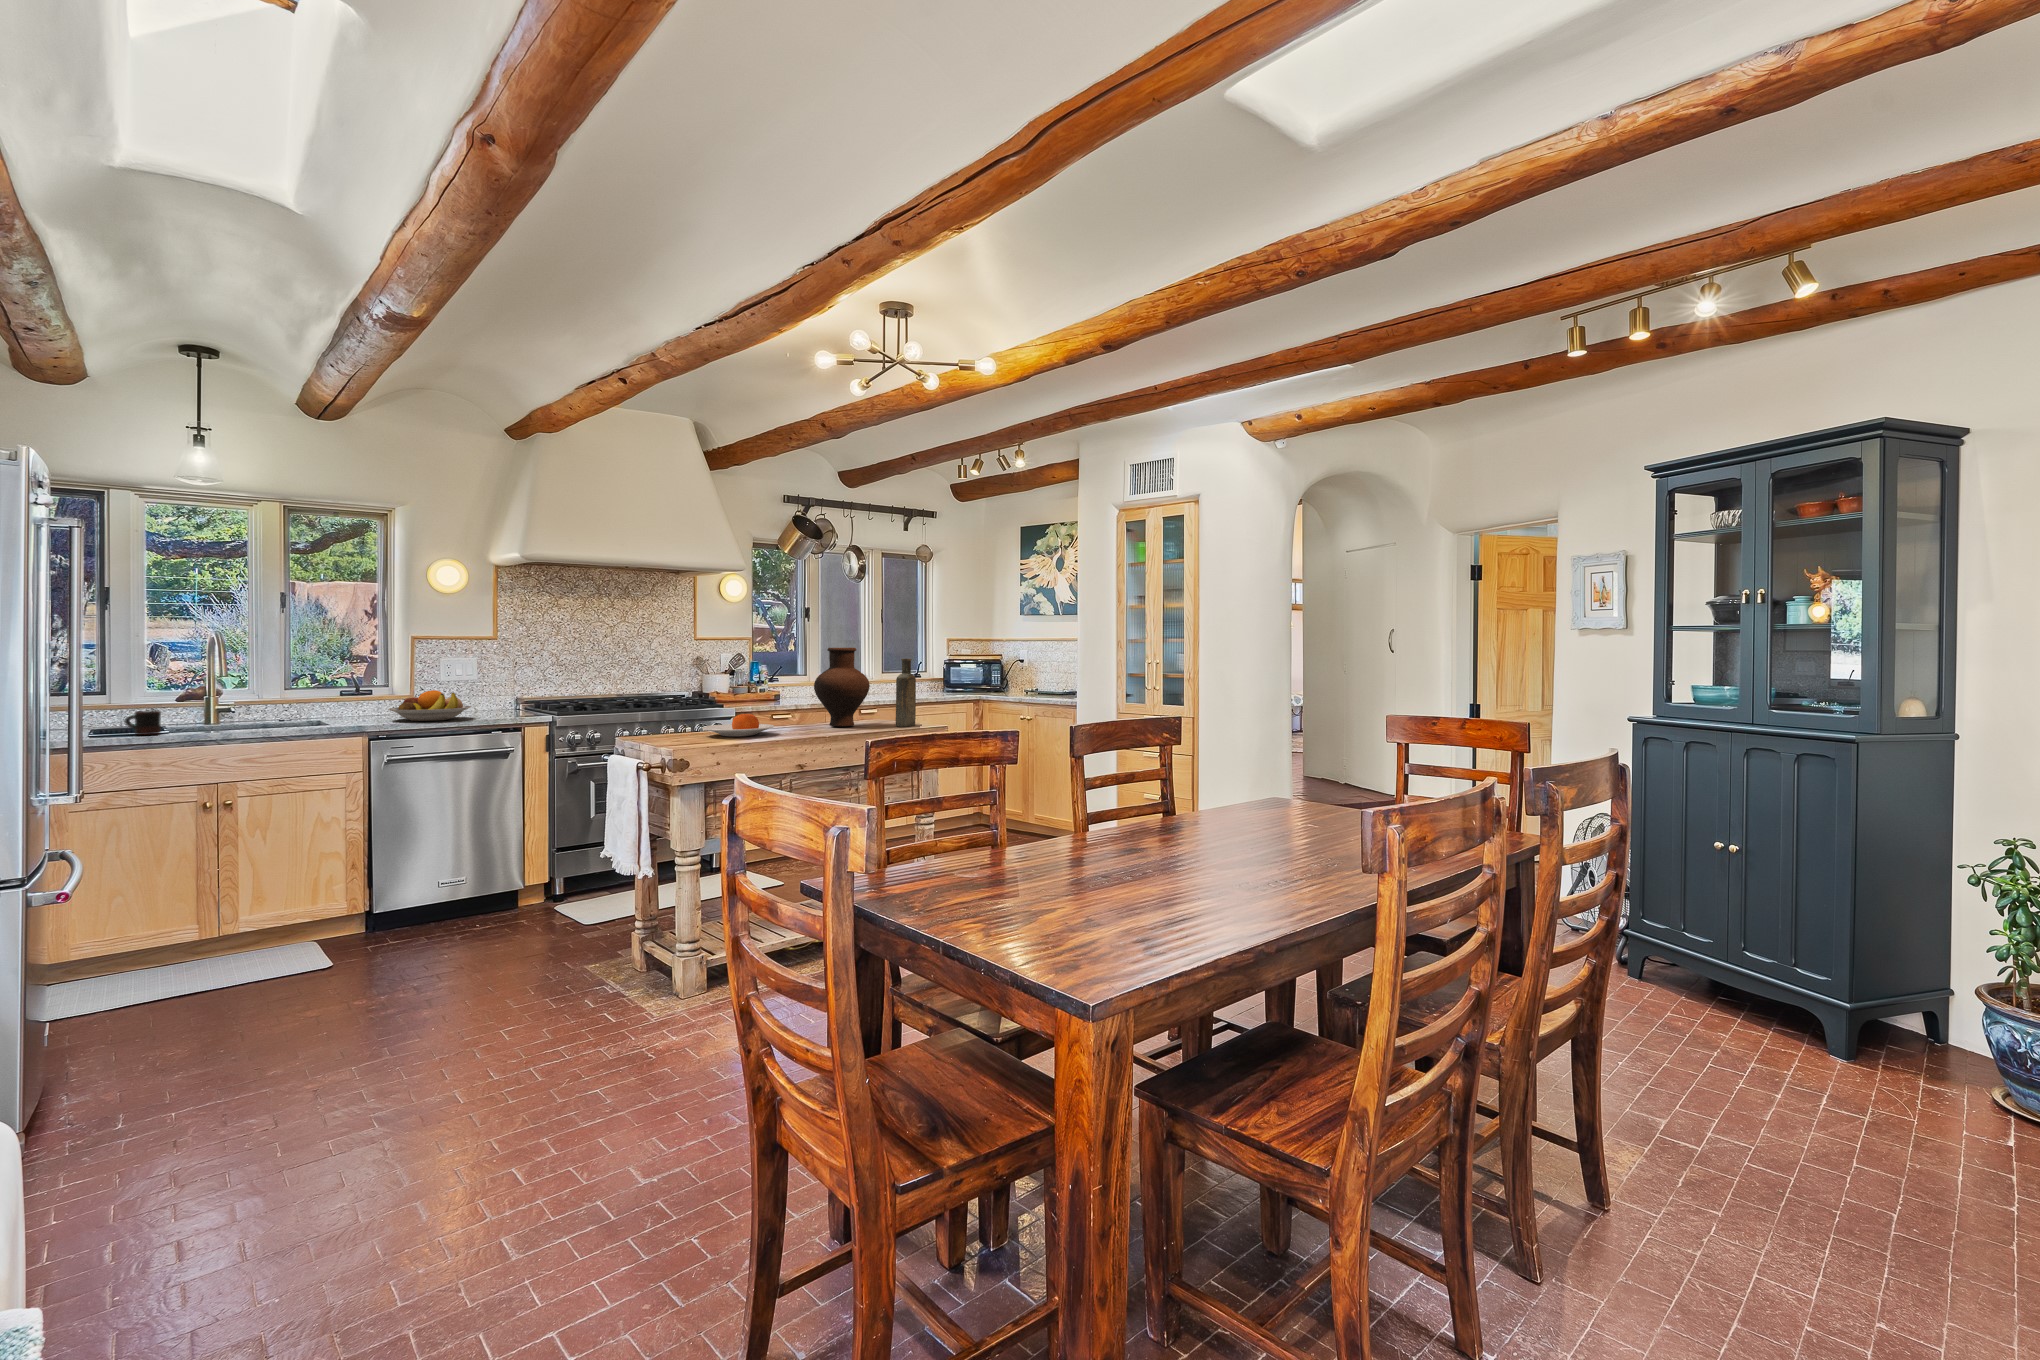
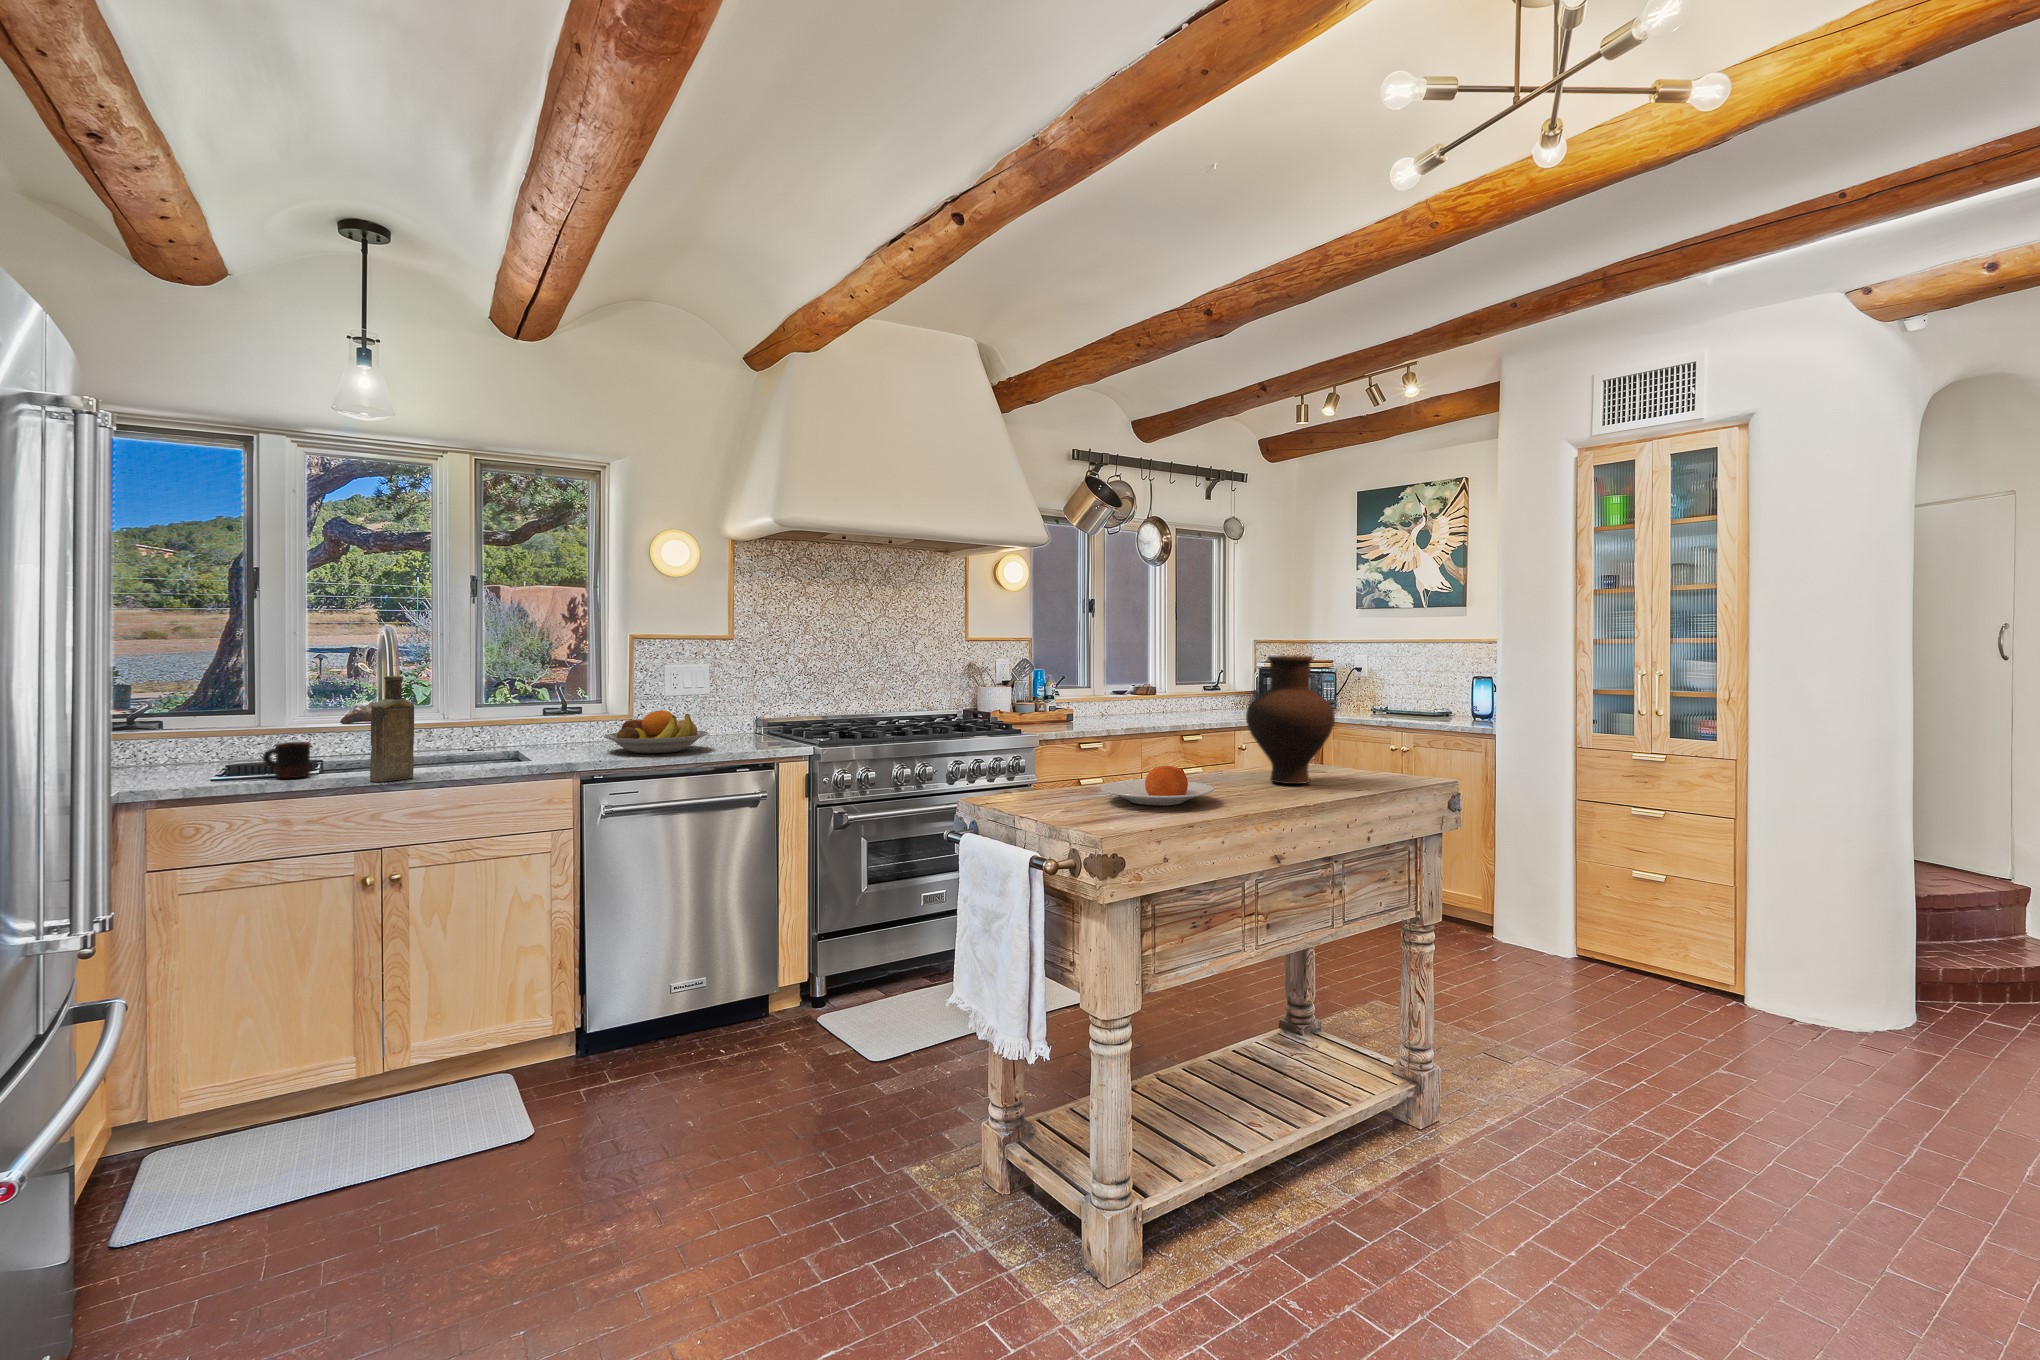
bottle: present [896,658,916,727] -> present [370,676,414,782]

